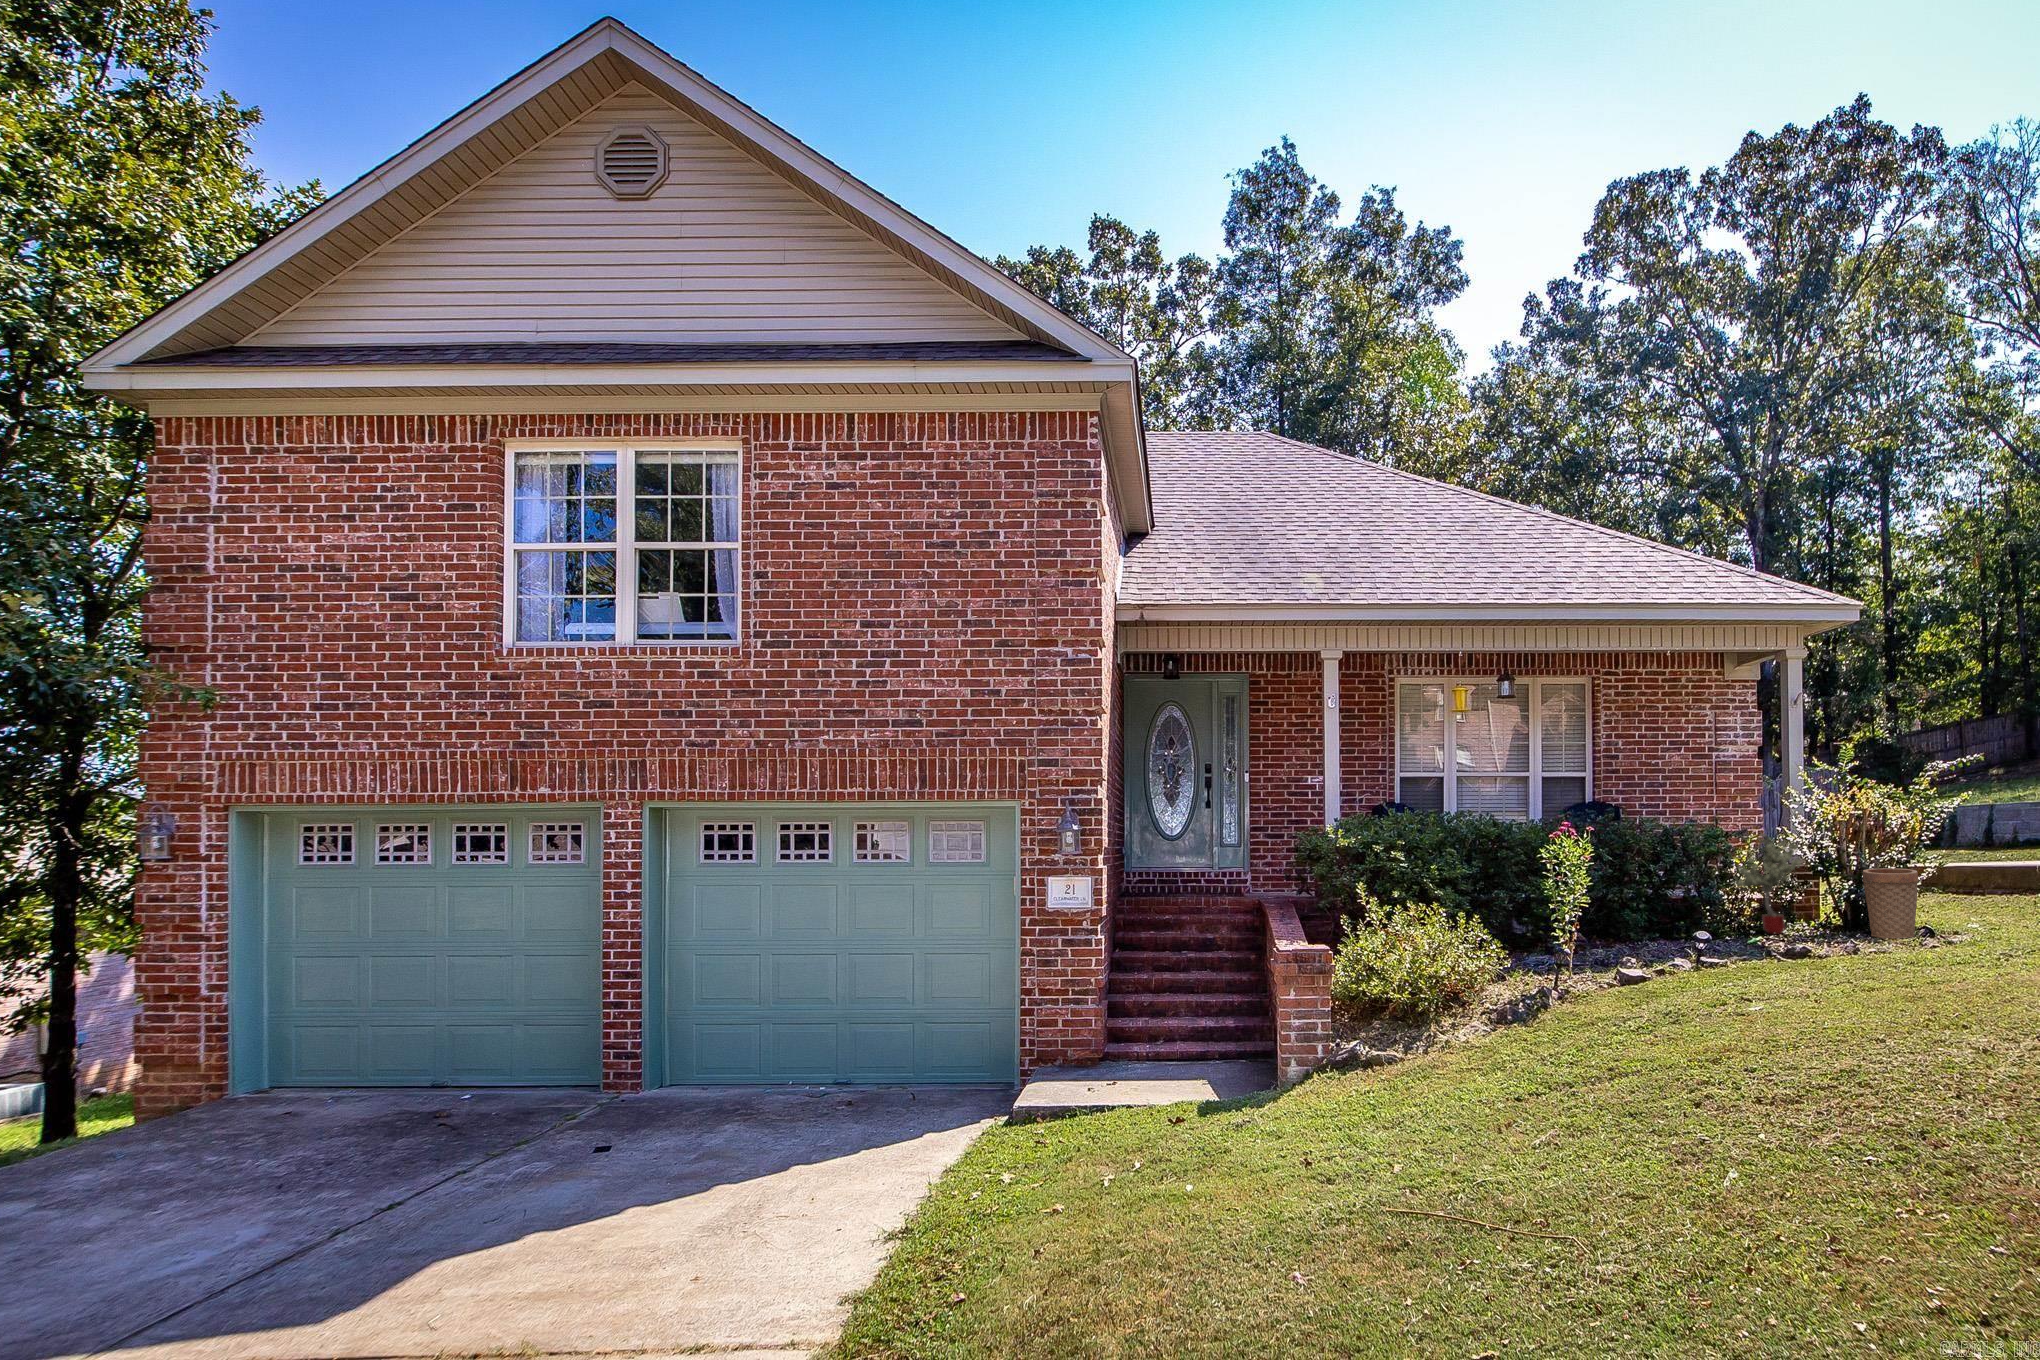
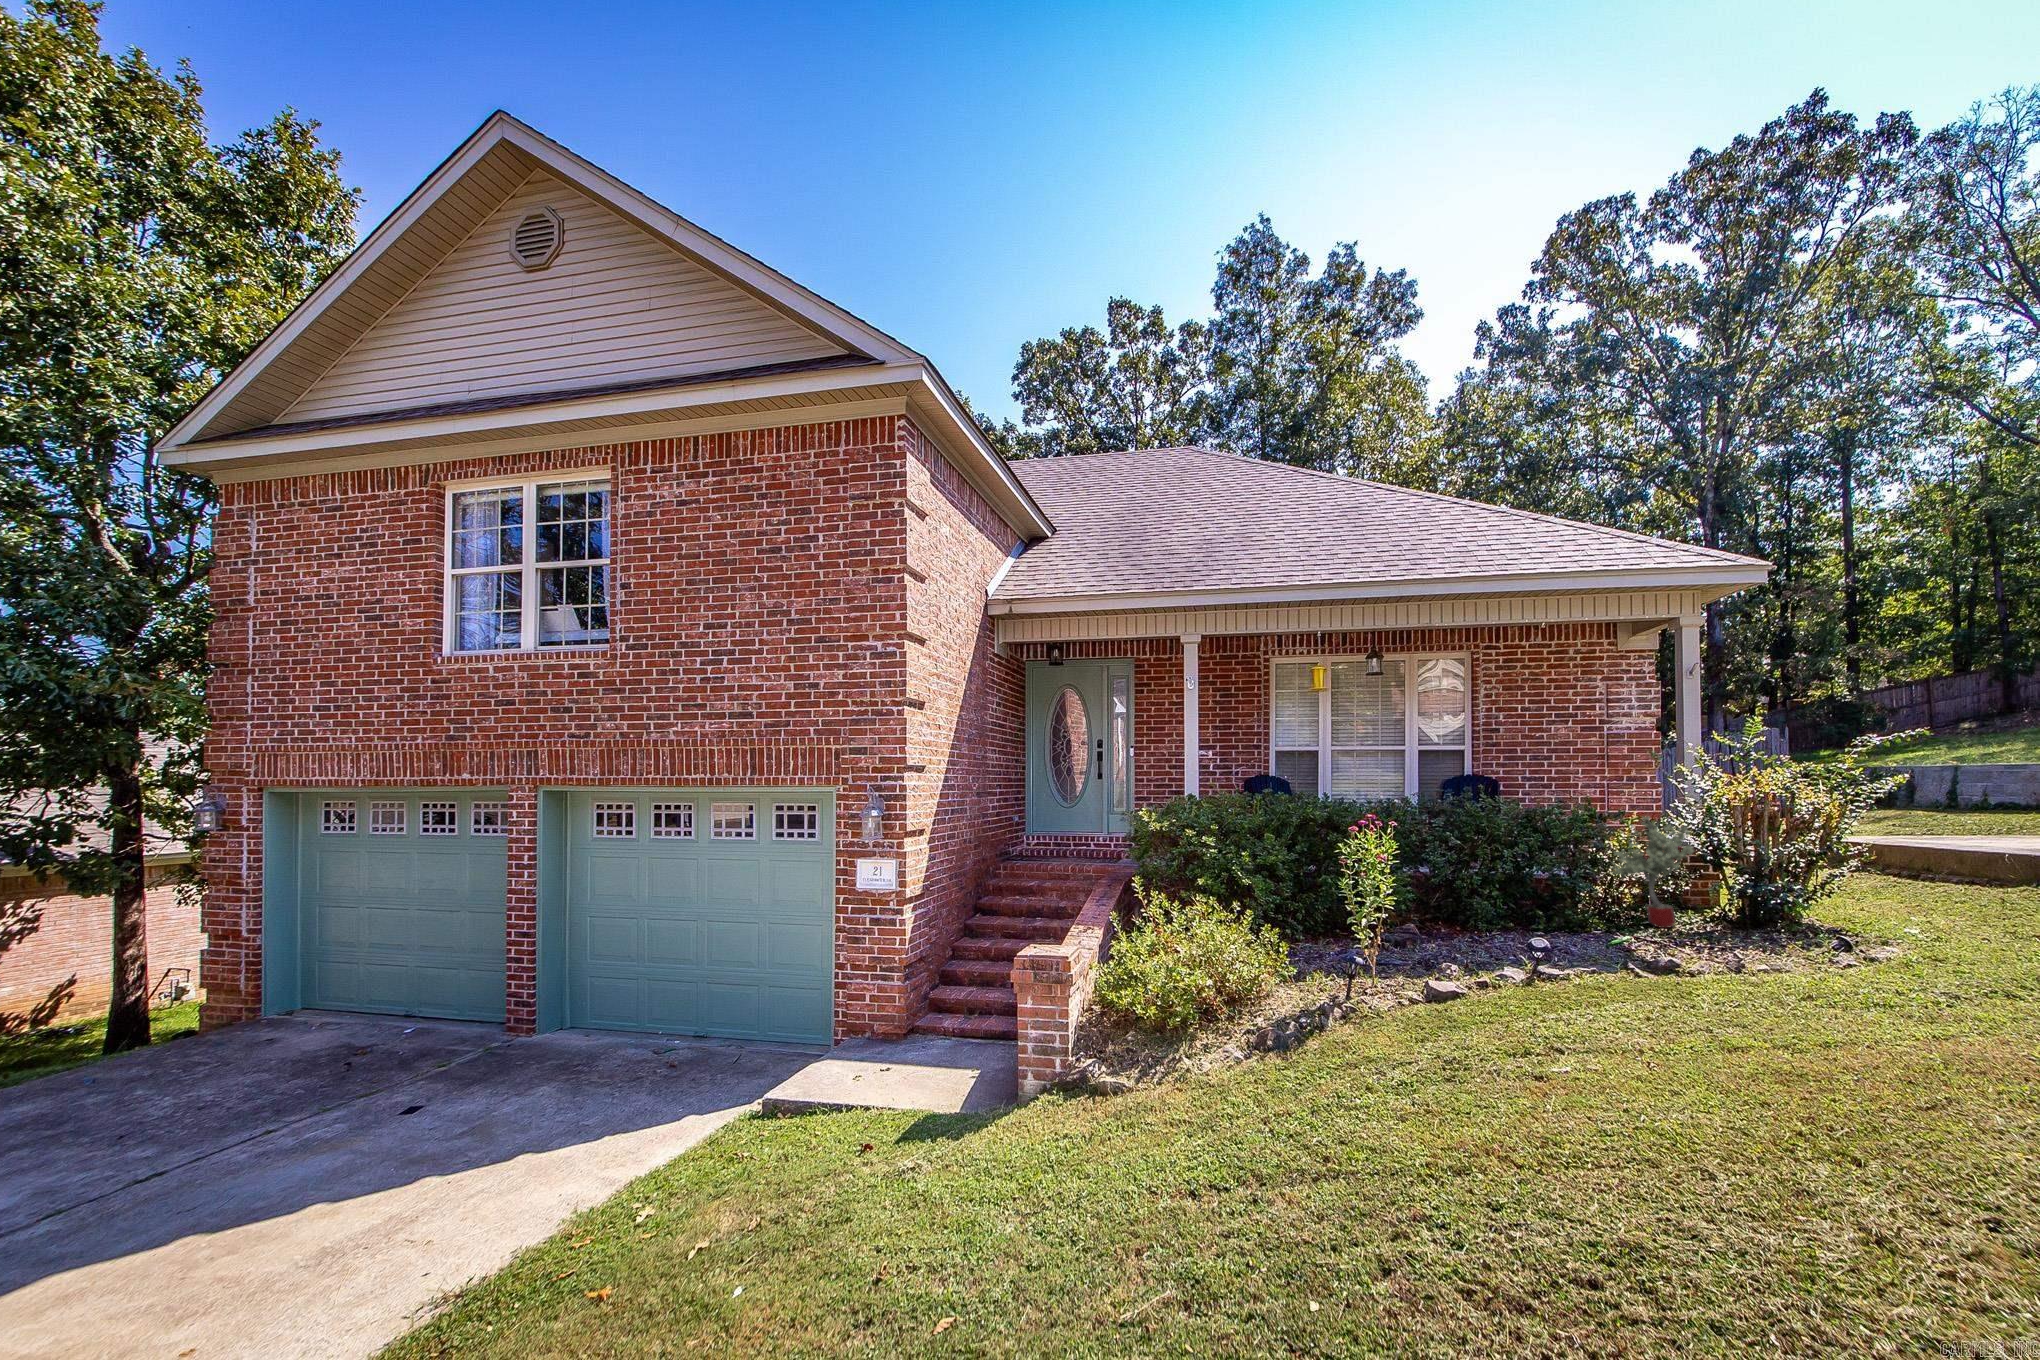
basket: present [1863,868,1919,938] -> none [1773,862,1851,948]

